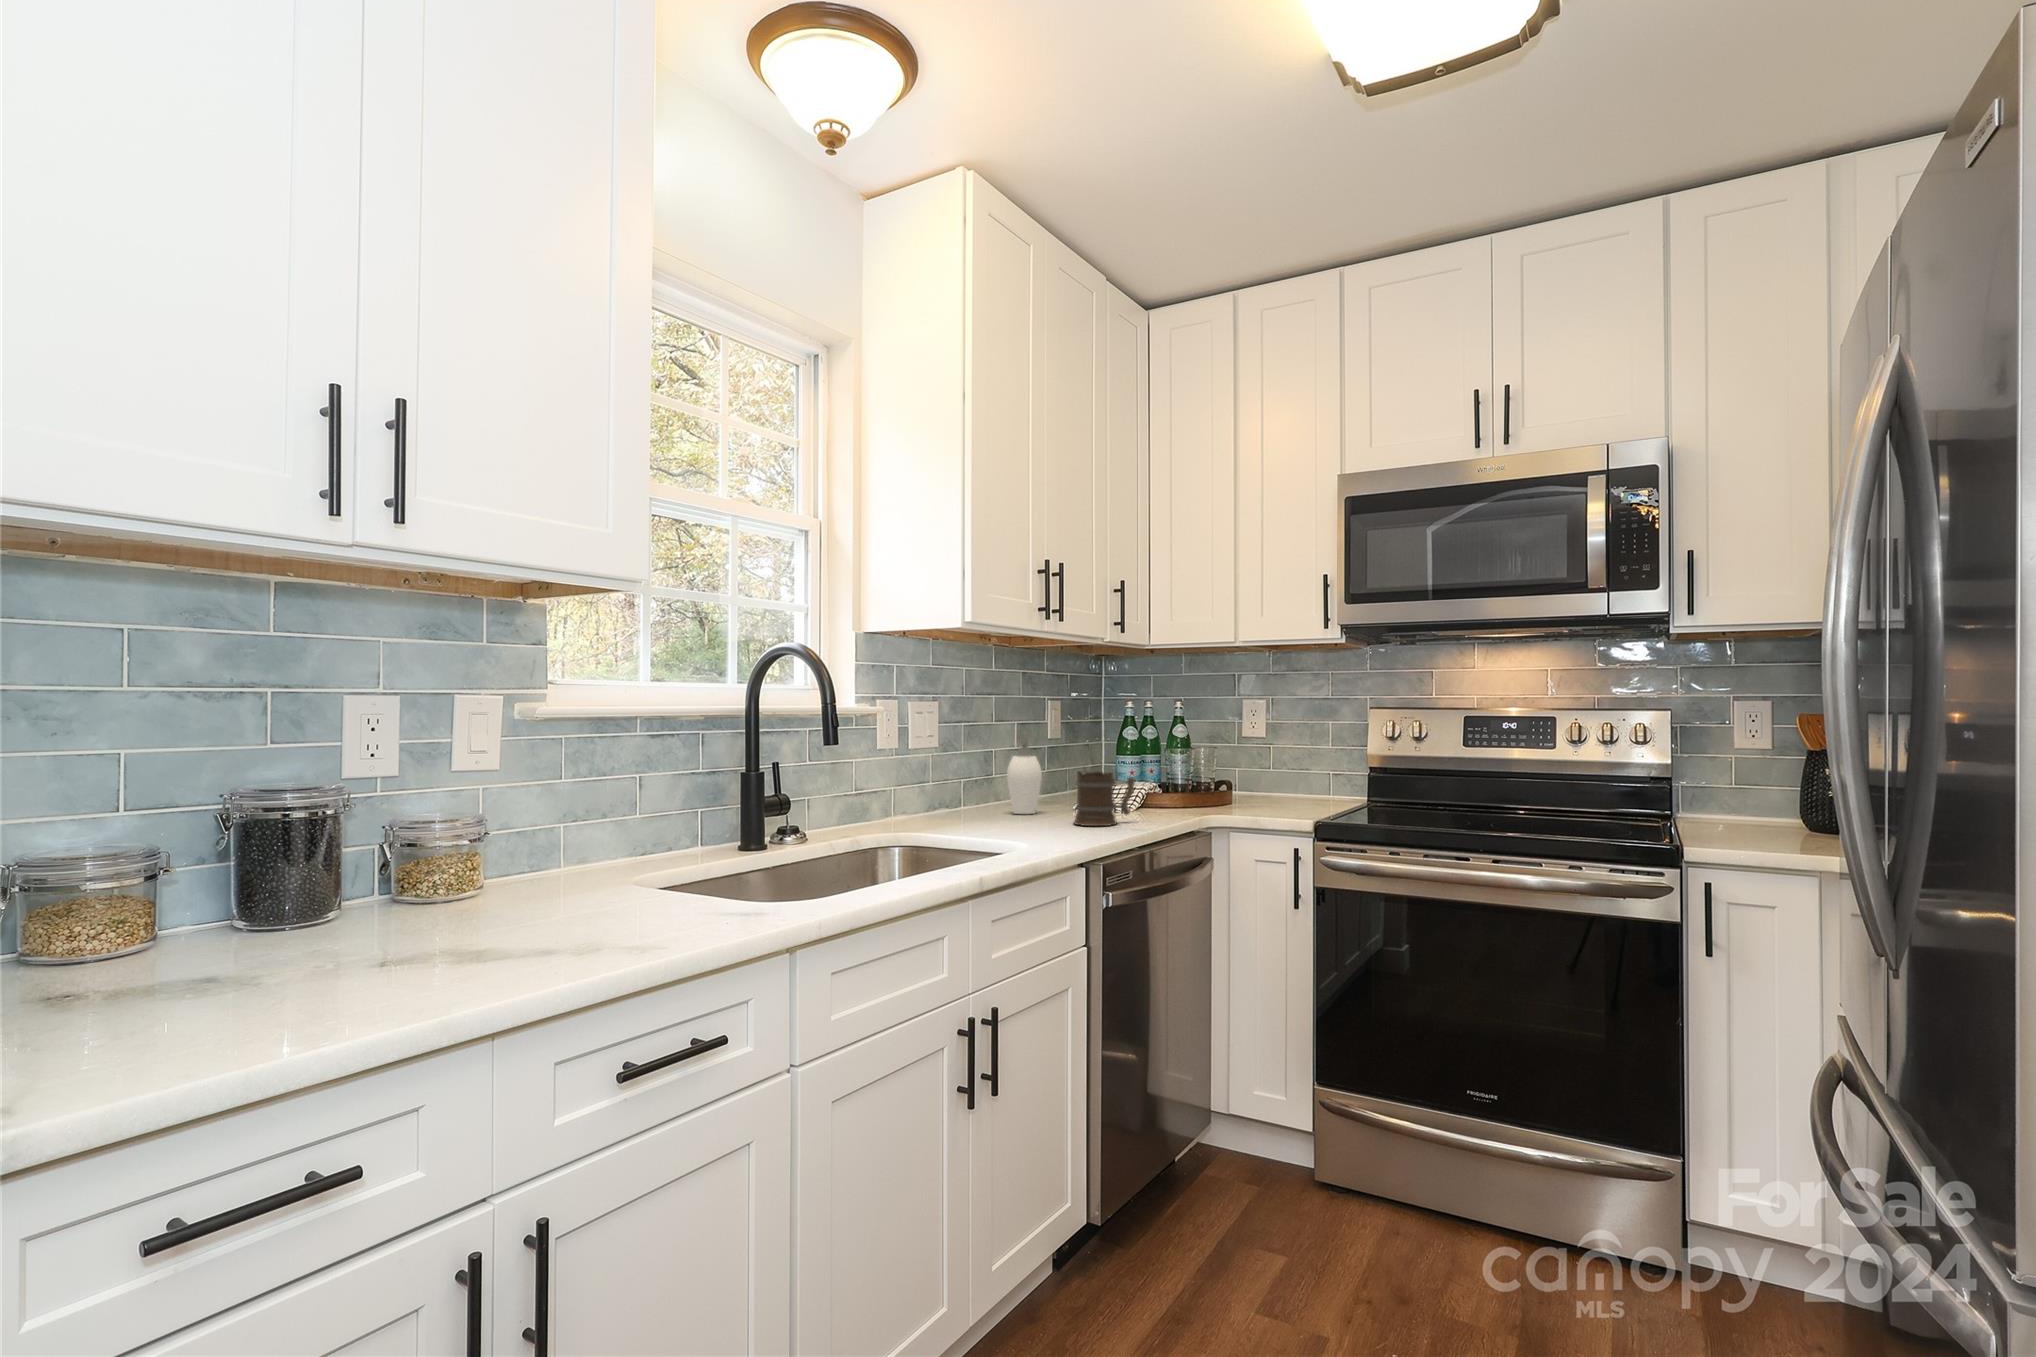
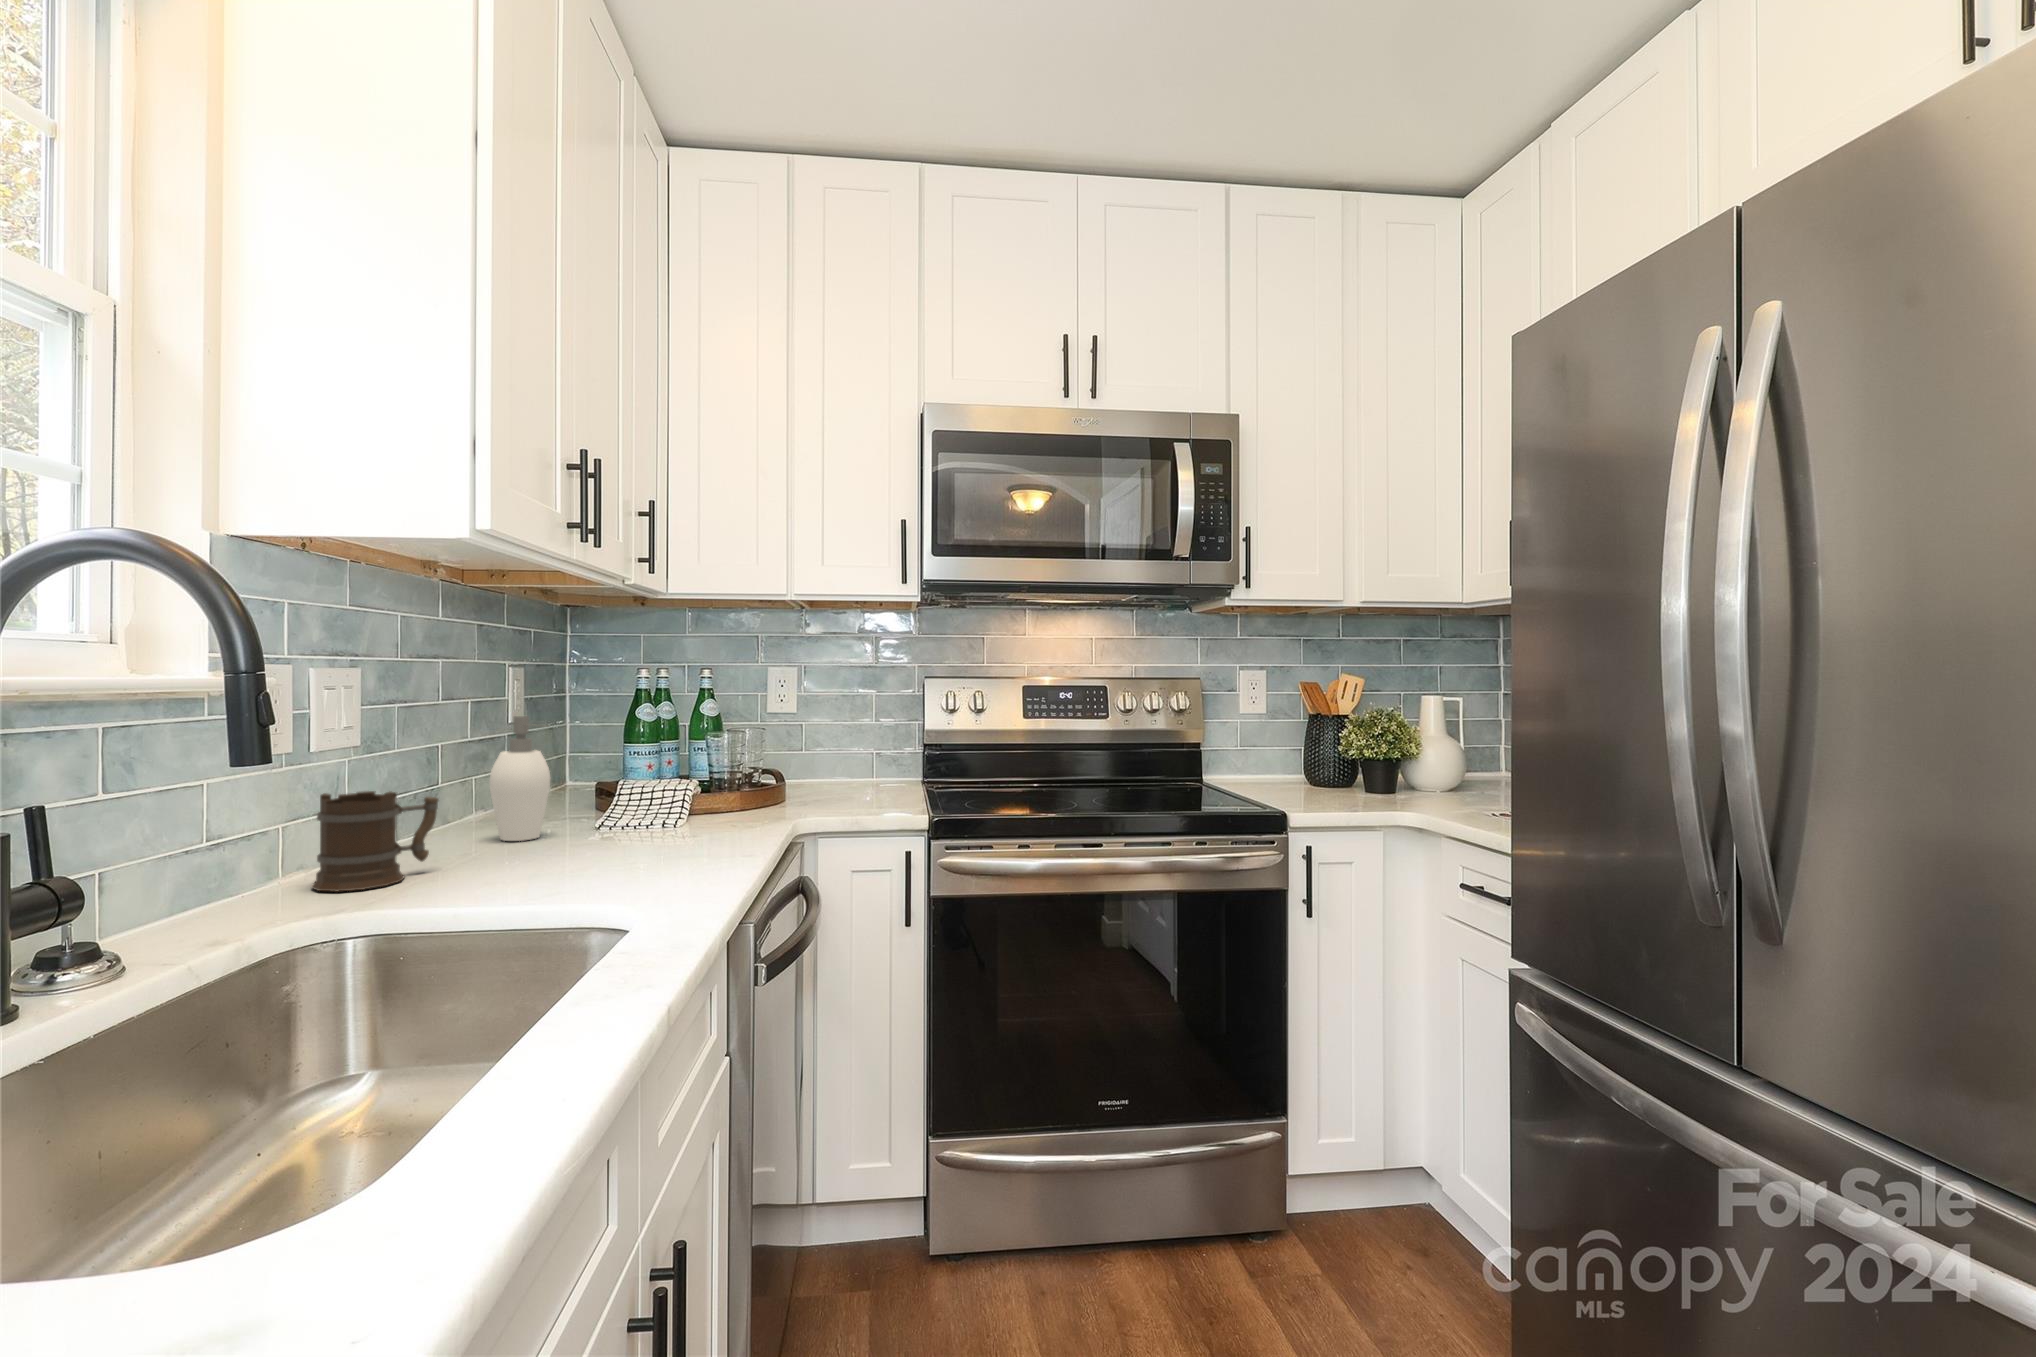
mug: present [1074,771,1135,826] -> present [312,791,438,891]

